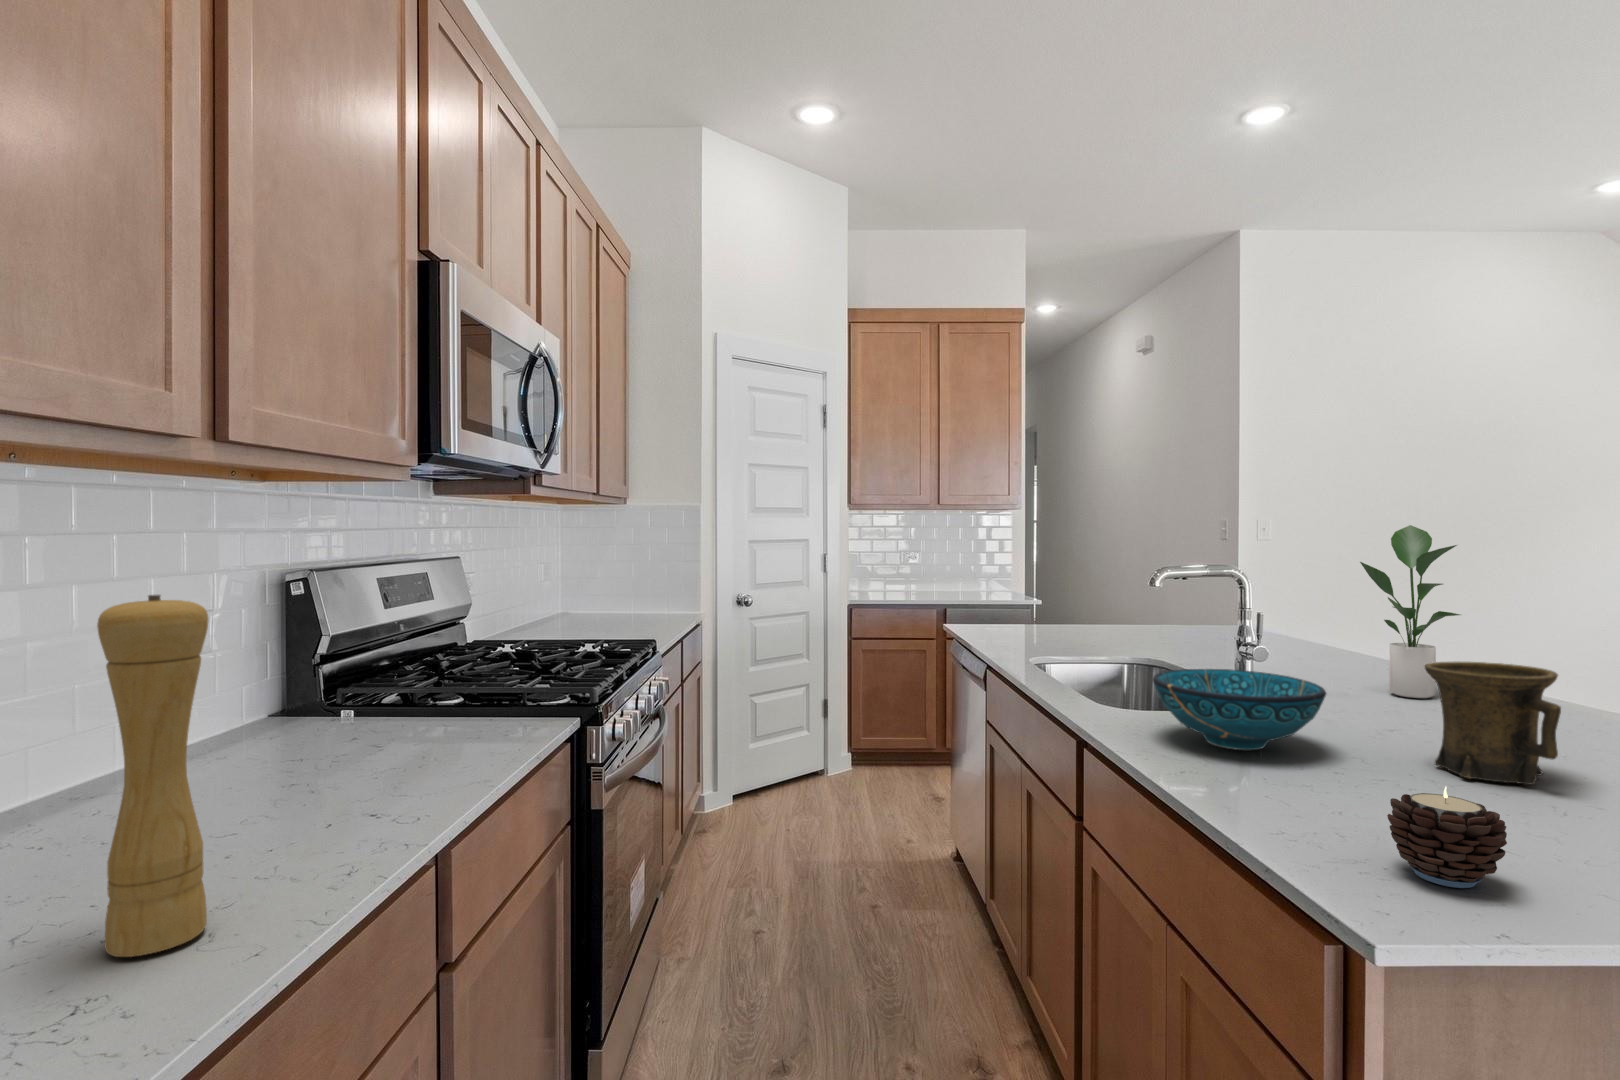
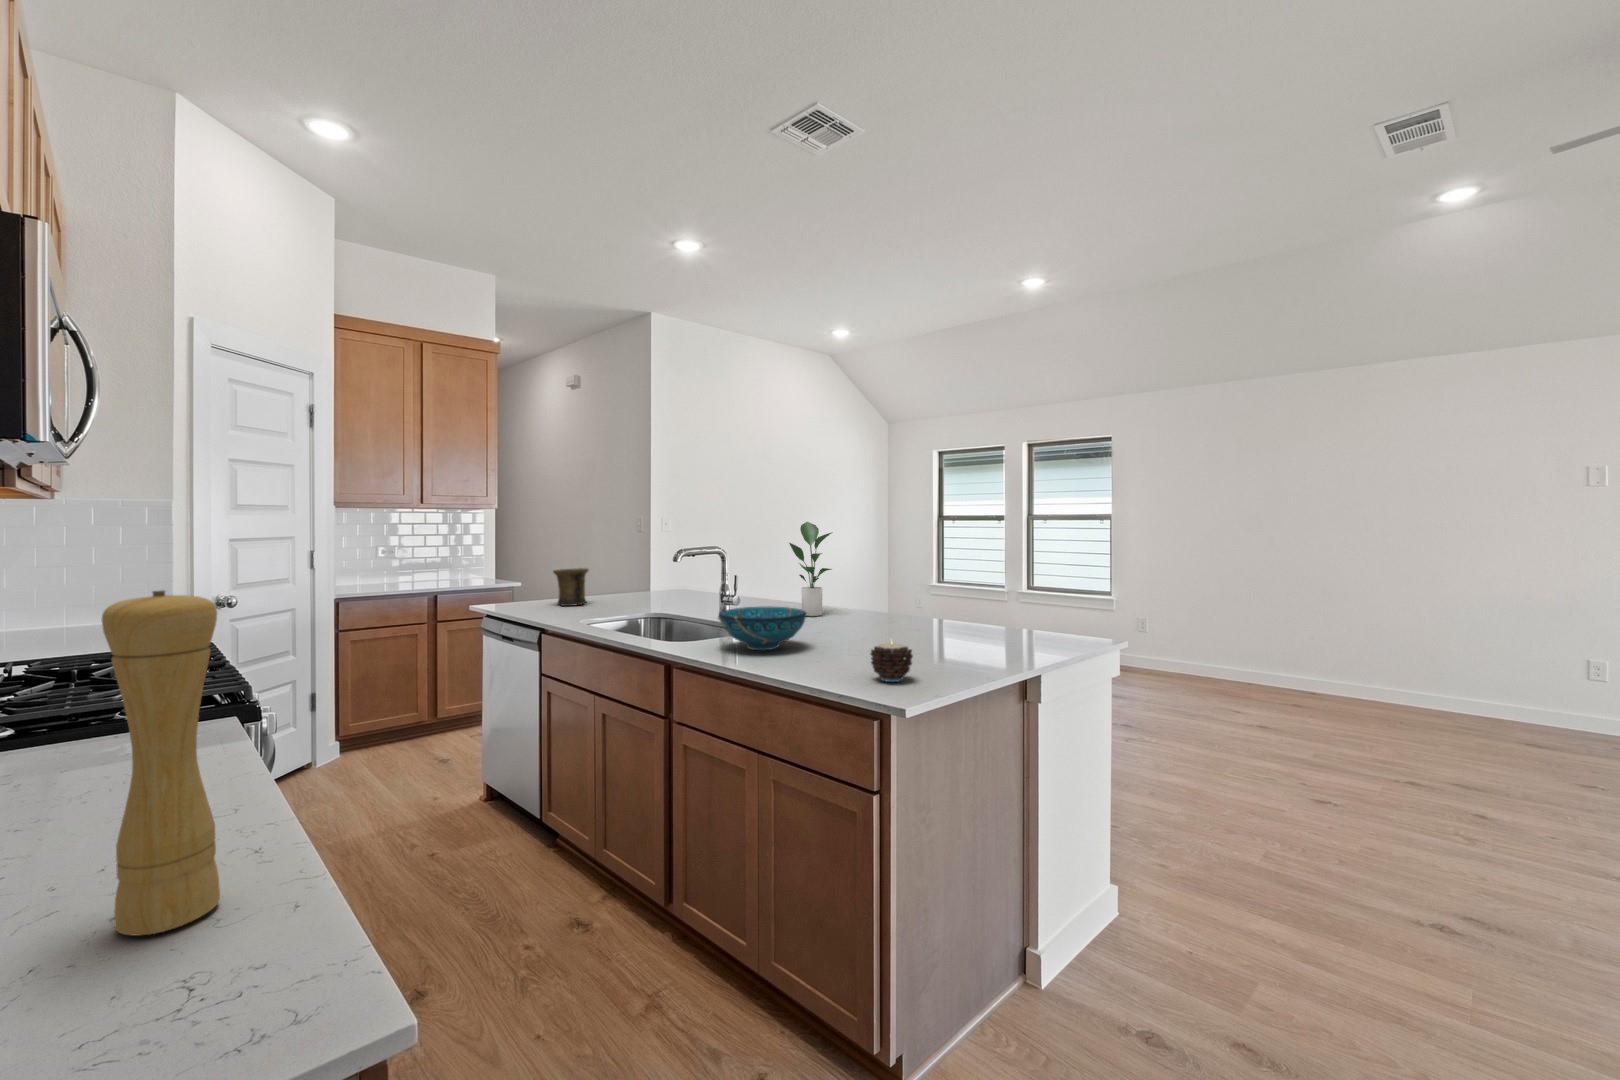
mug: present [1424,661,1561,785] -> present [553,568,588,606]

